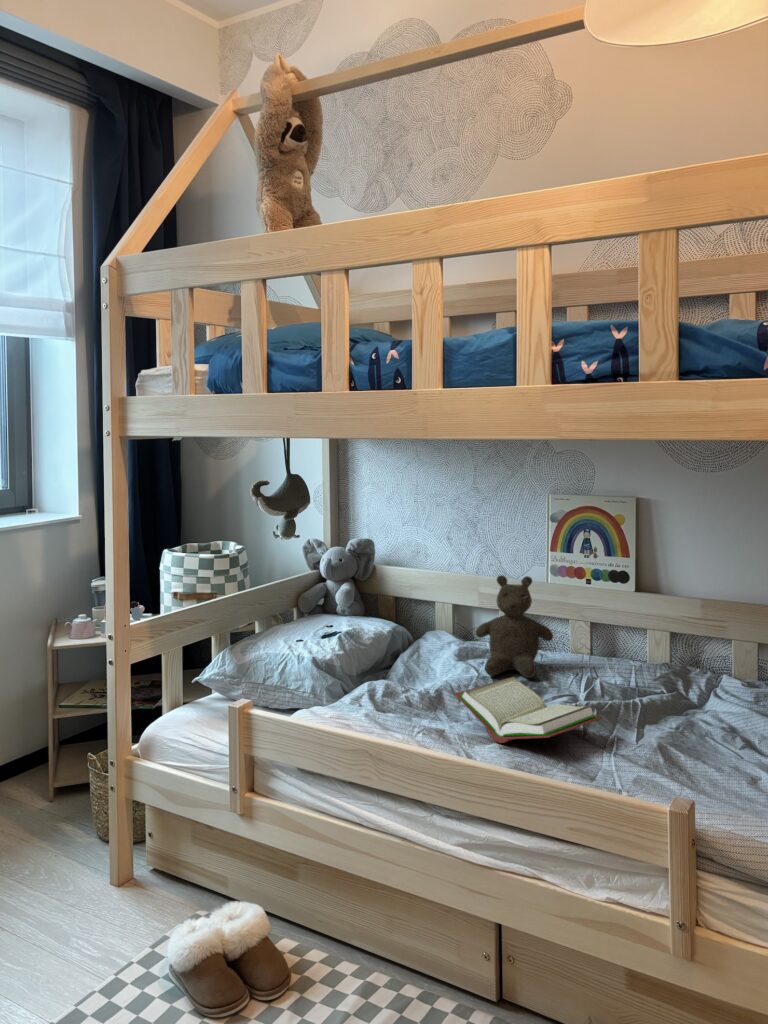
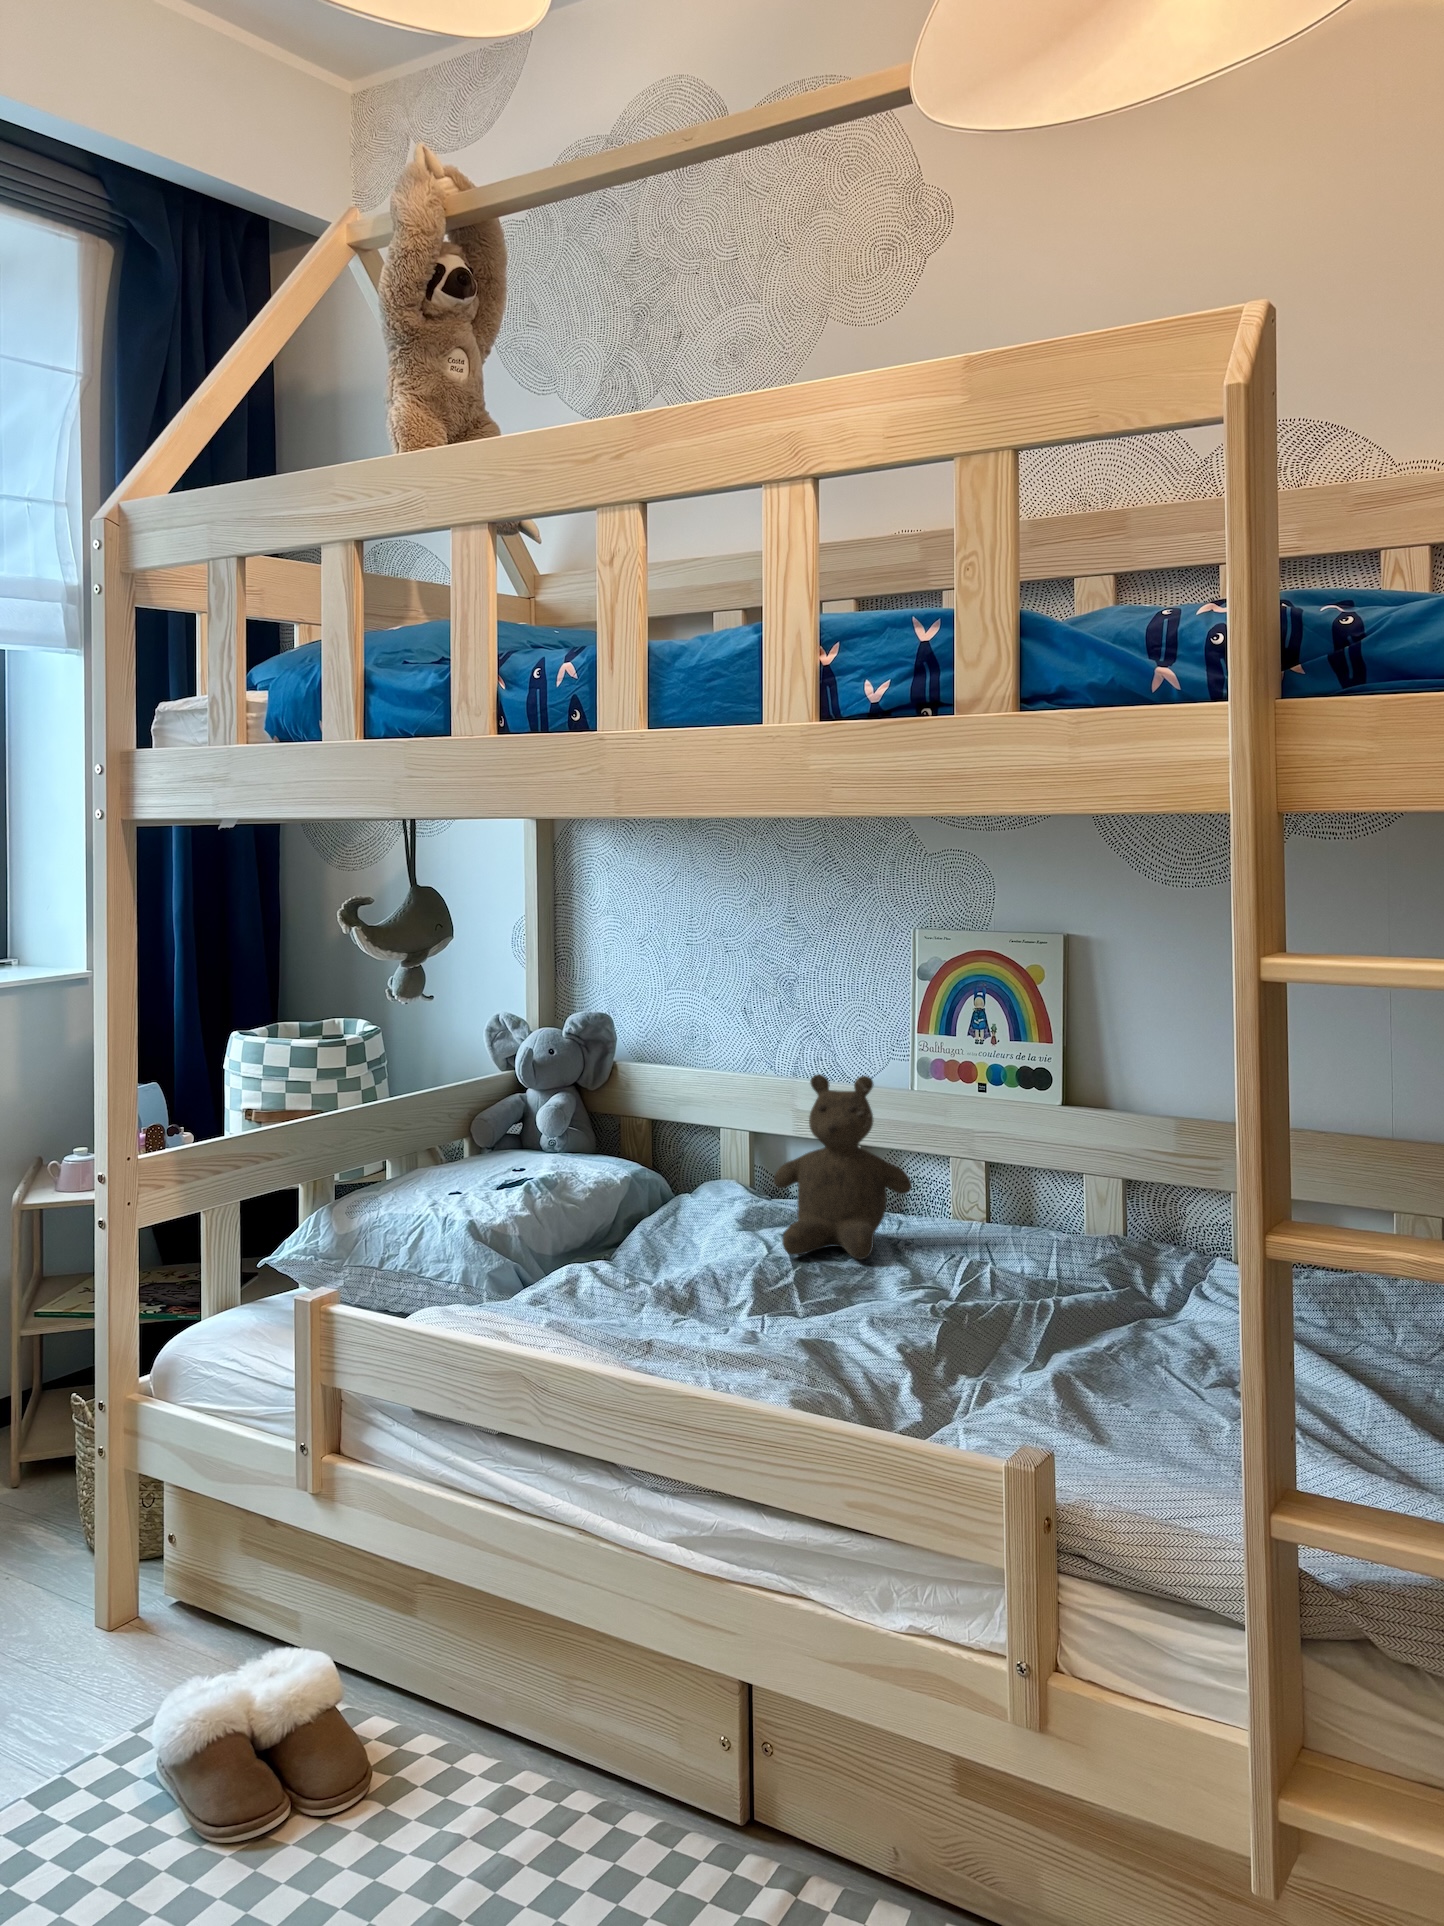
book: present [455,677,602,743] -> none [695,1250,948,1362]

